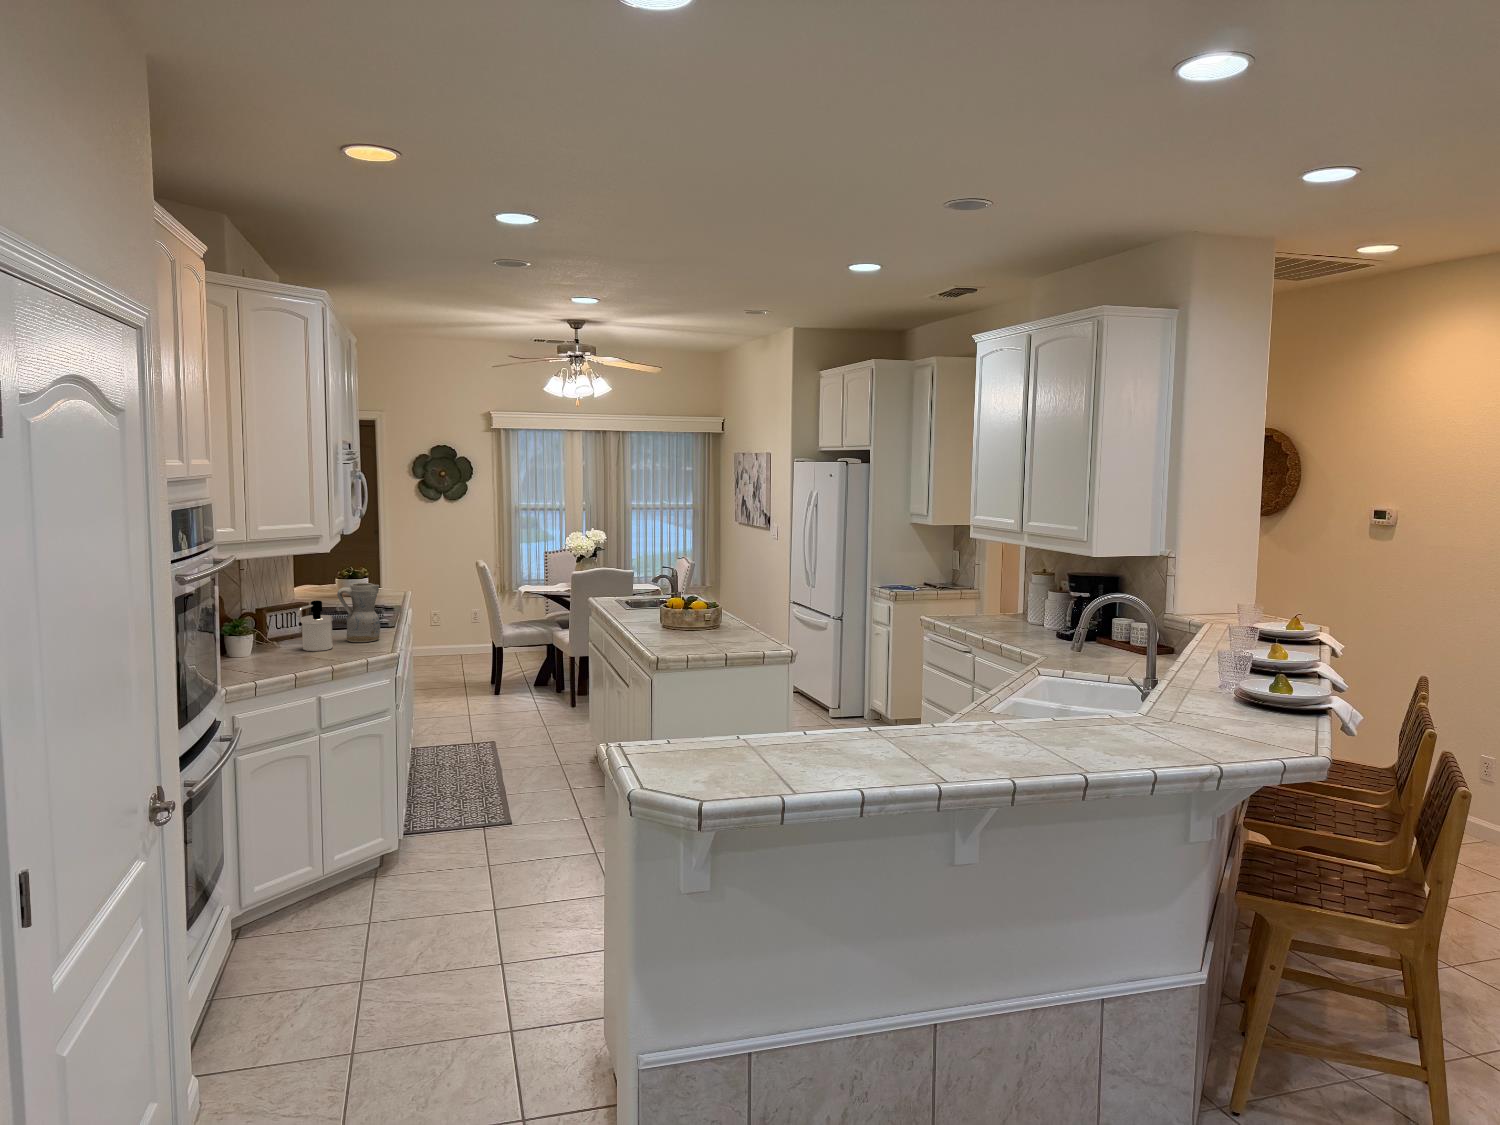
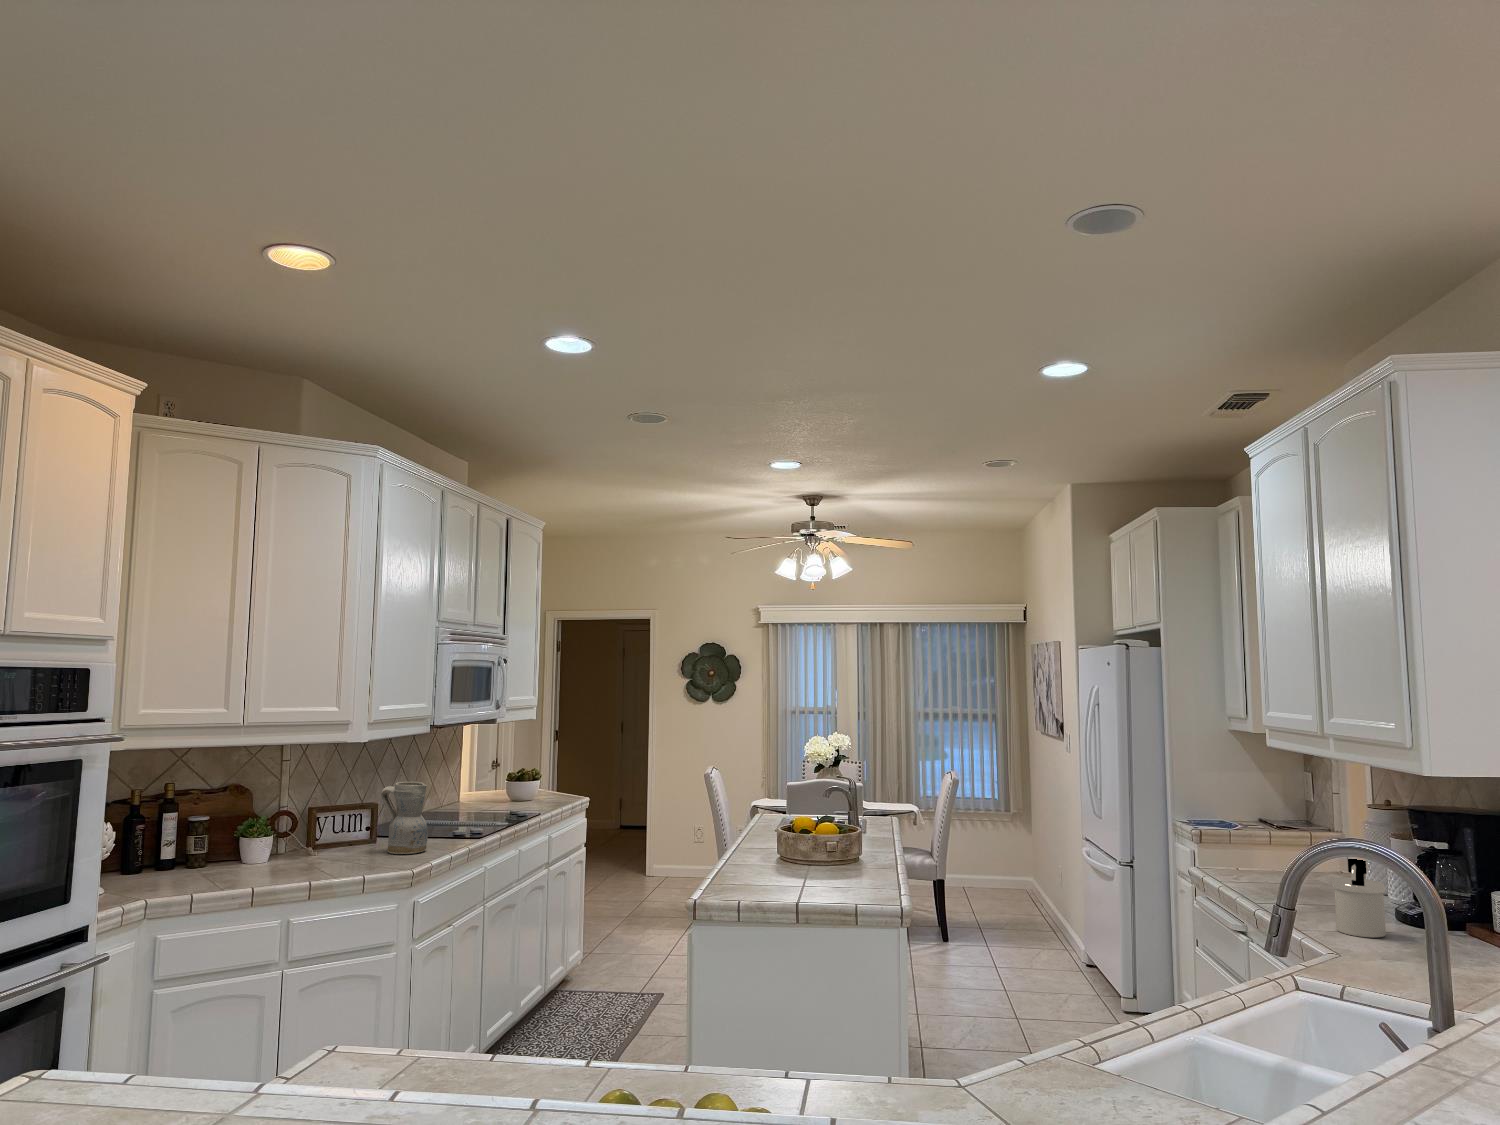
soap dispenser: present [297,600,333,651] -> present [1332,859,1386,938]

